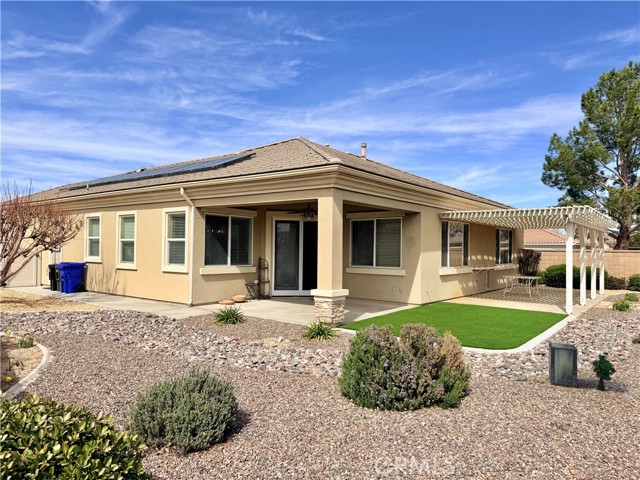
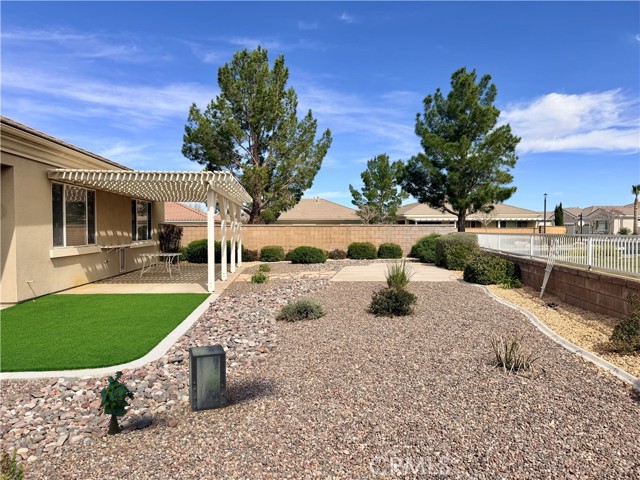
decorative plant: present [590,352,616,391] -> present [98,371,135,435]

